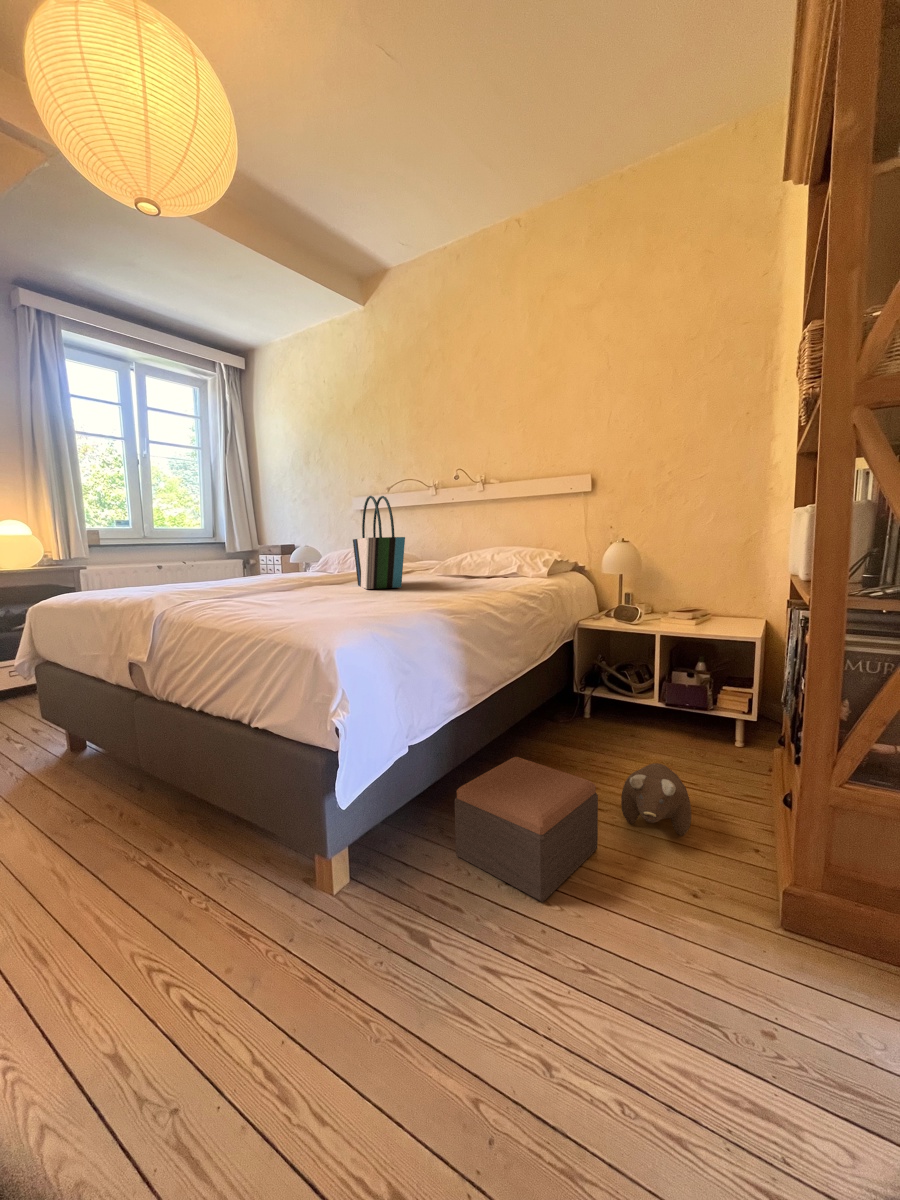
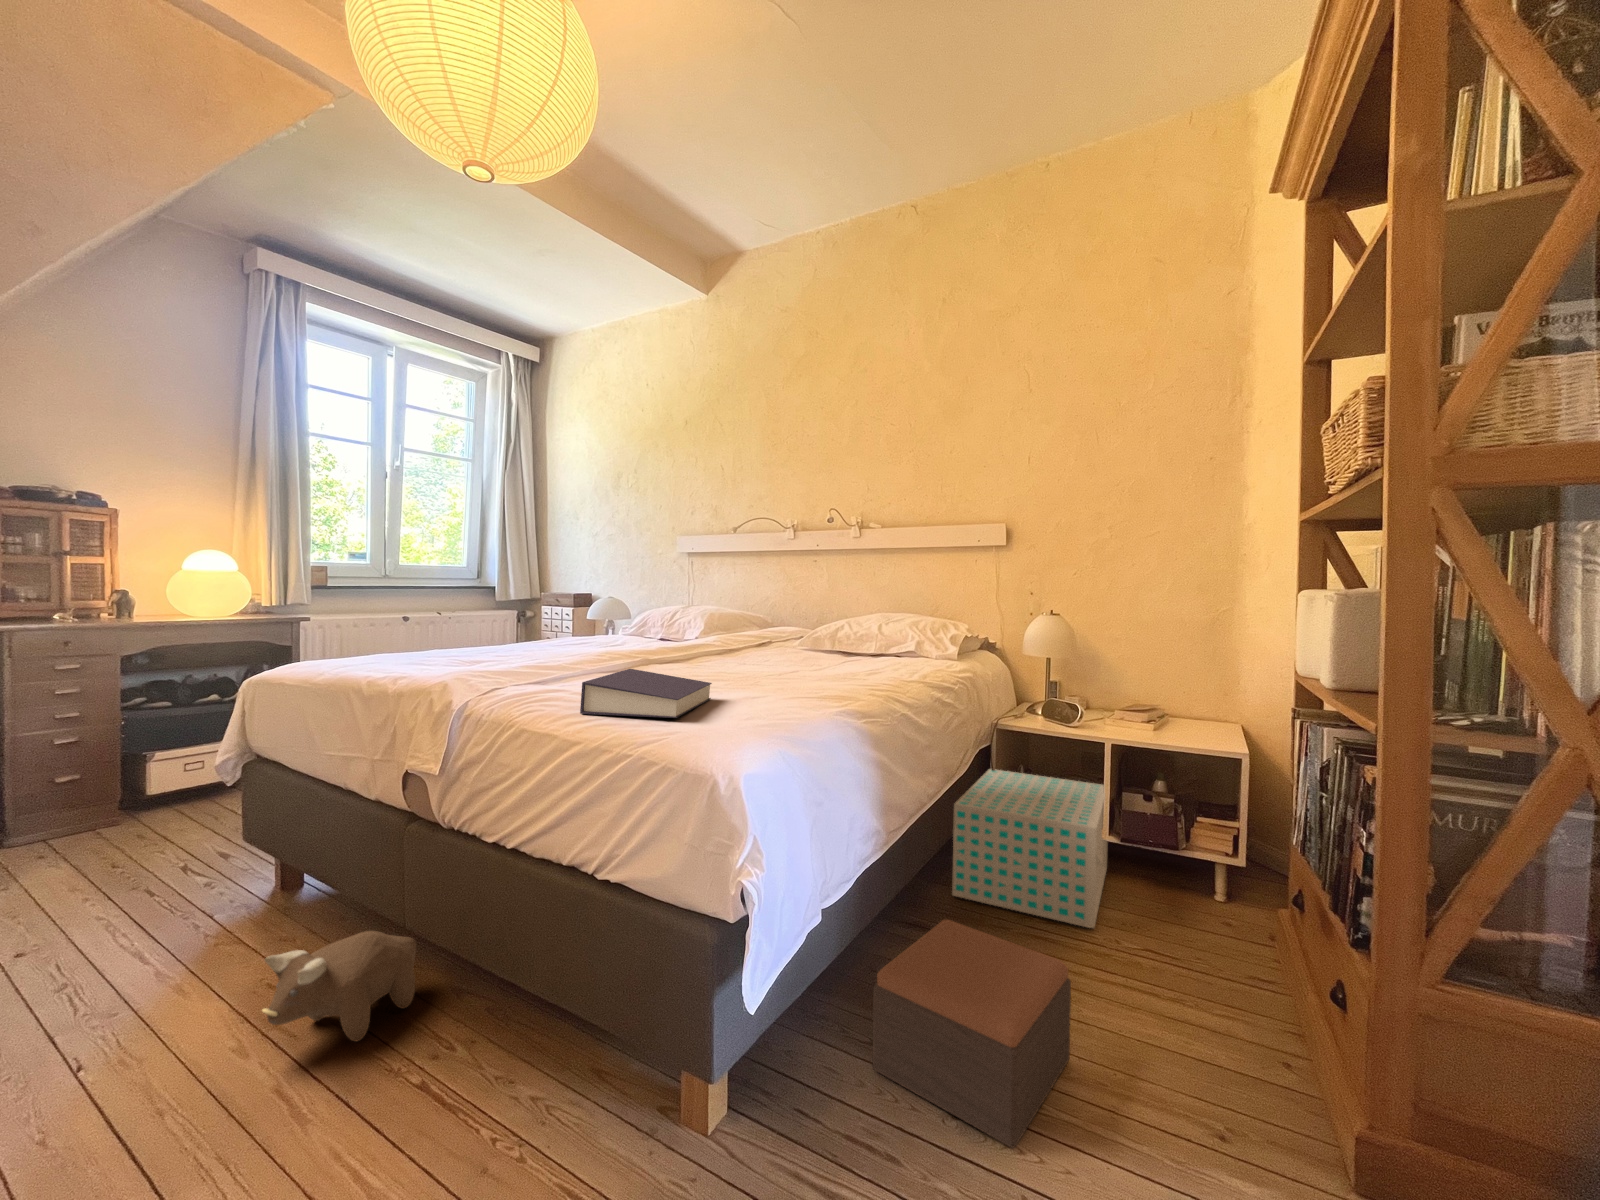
tote bag: present [353,496,405,589] -> none [701,545,781,671]
book: none [241,585,343,615] -> present [580,669,712,718]
storage box: none [539,659,661,767] -> present [952,769,1107,928]
plush toy: present [621,763,691,835] -> present [262,931,416,1041]

